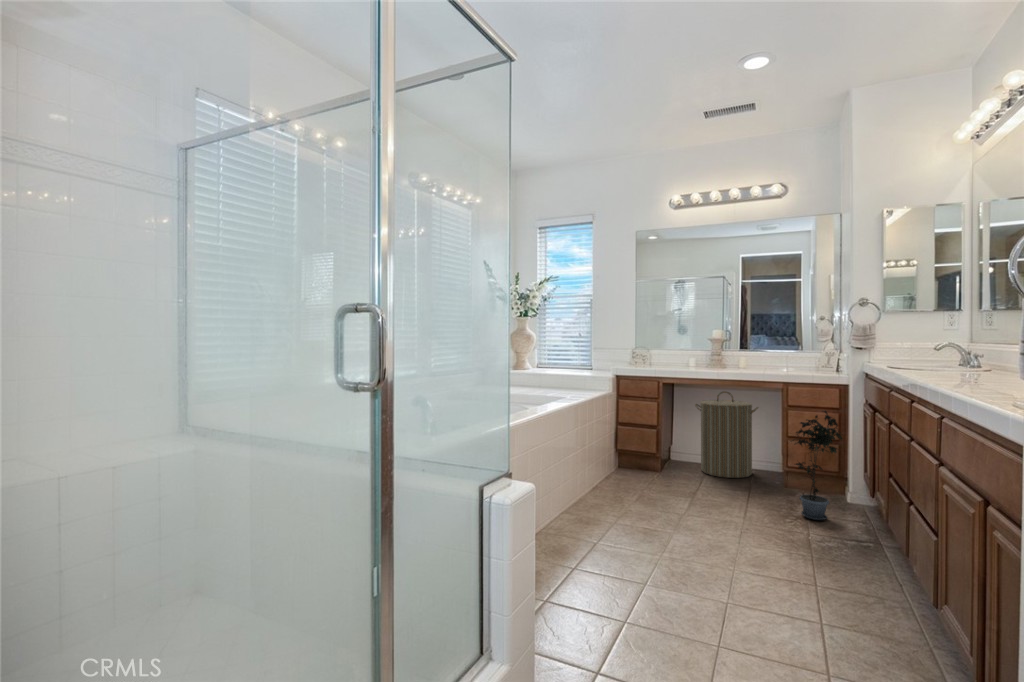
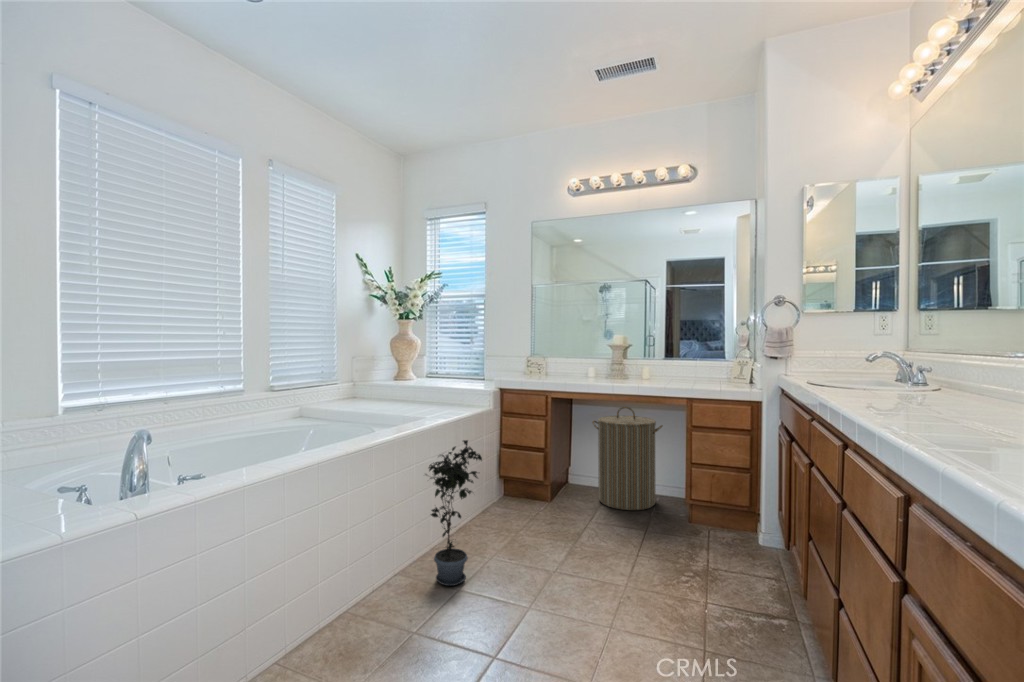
potted plant: present [795,411,842,520] -> present [429,440,482,586]

